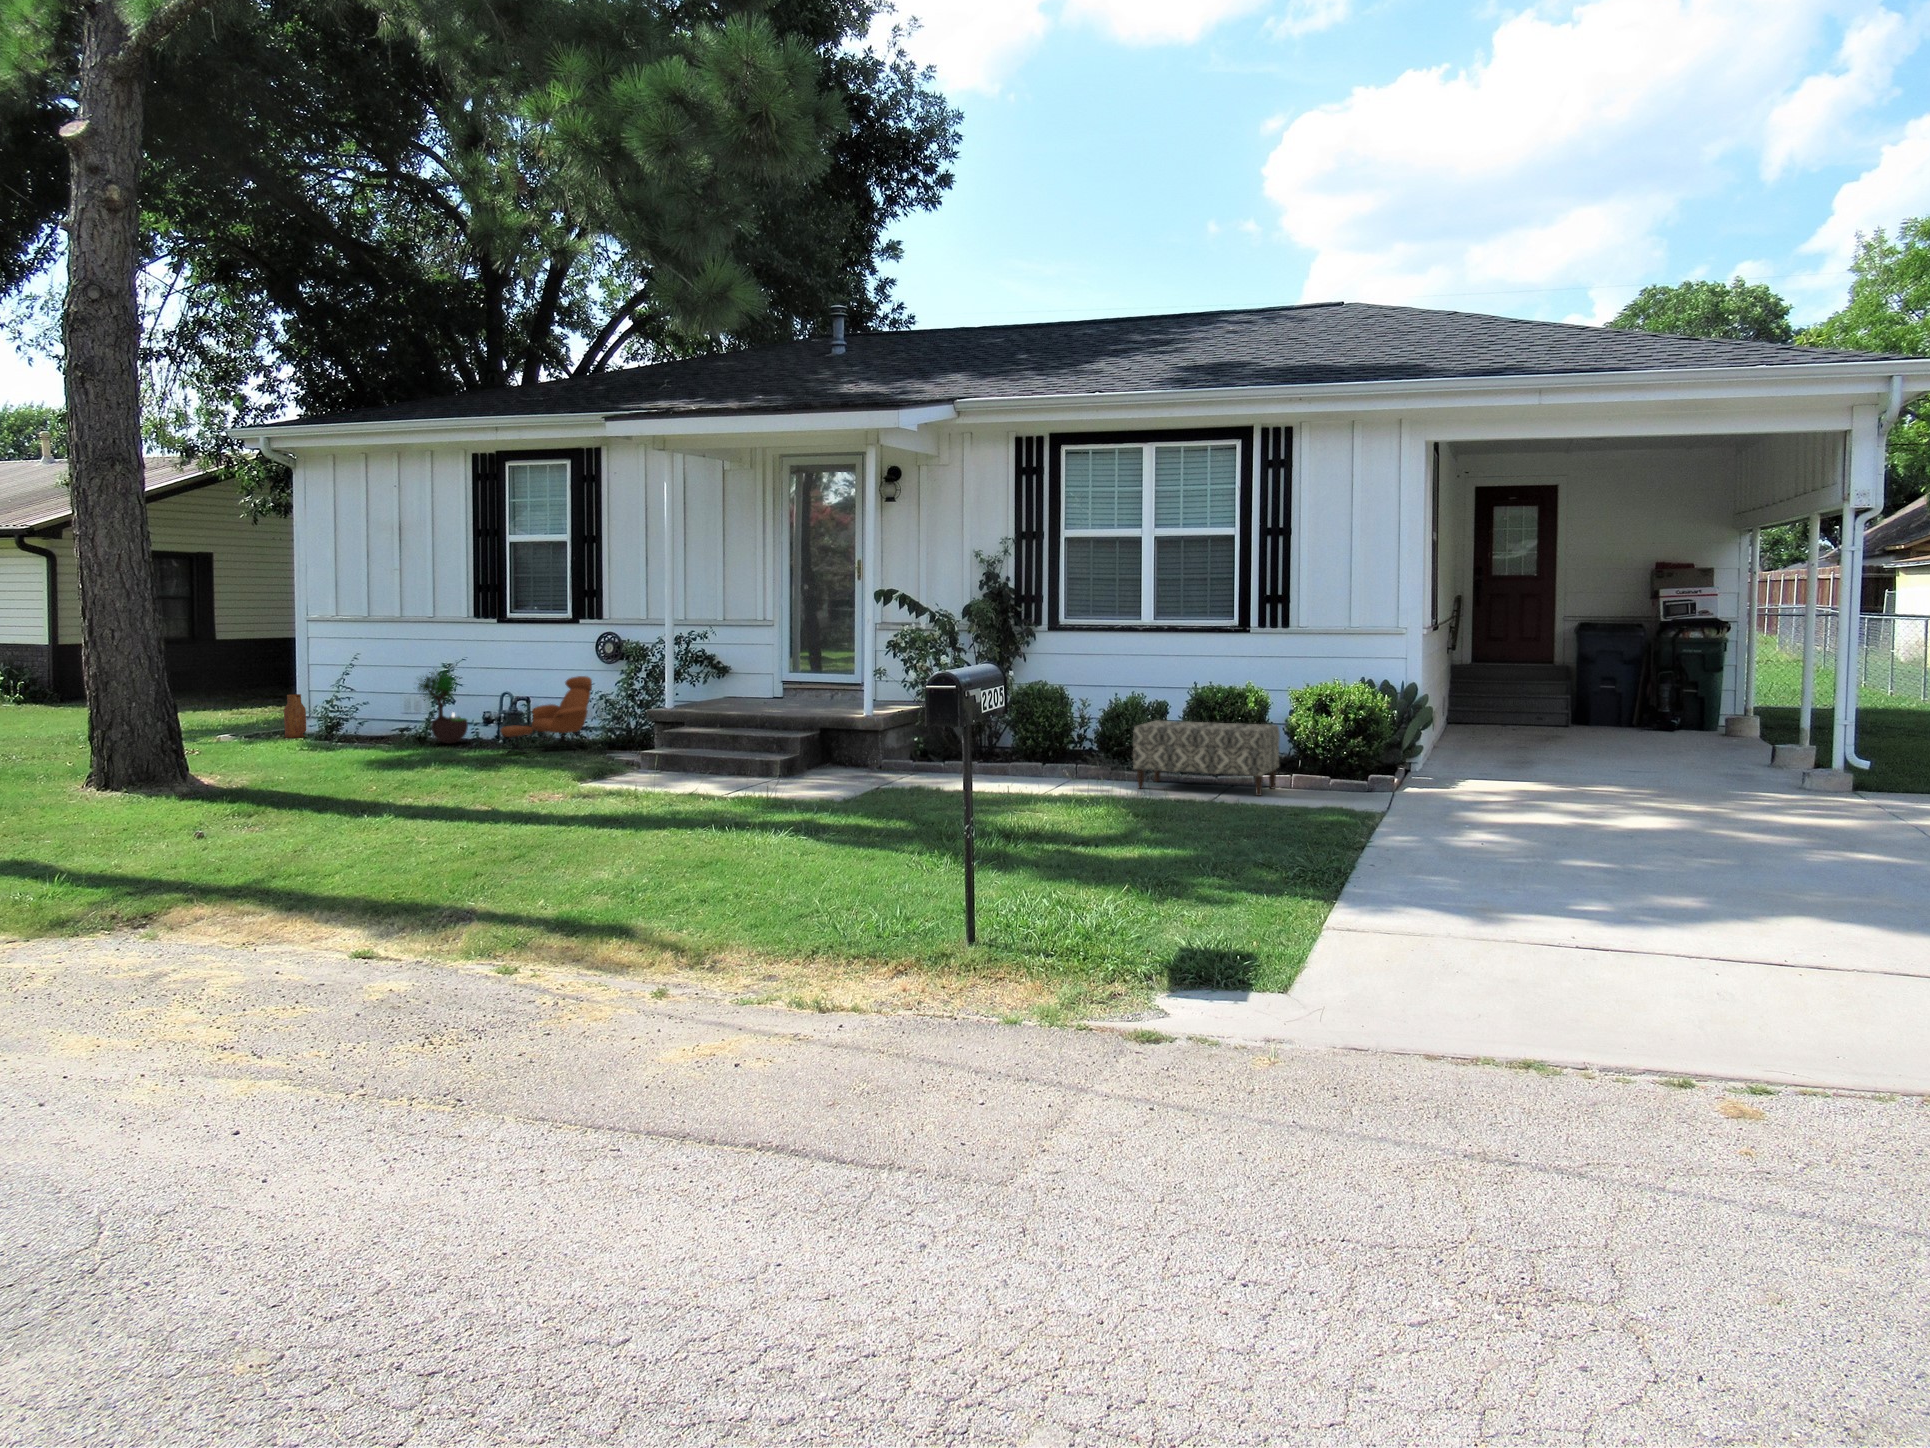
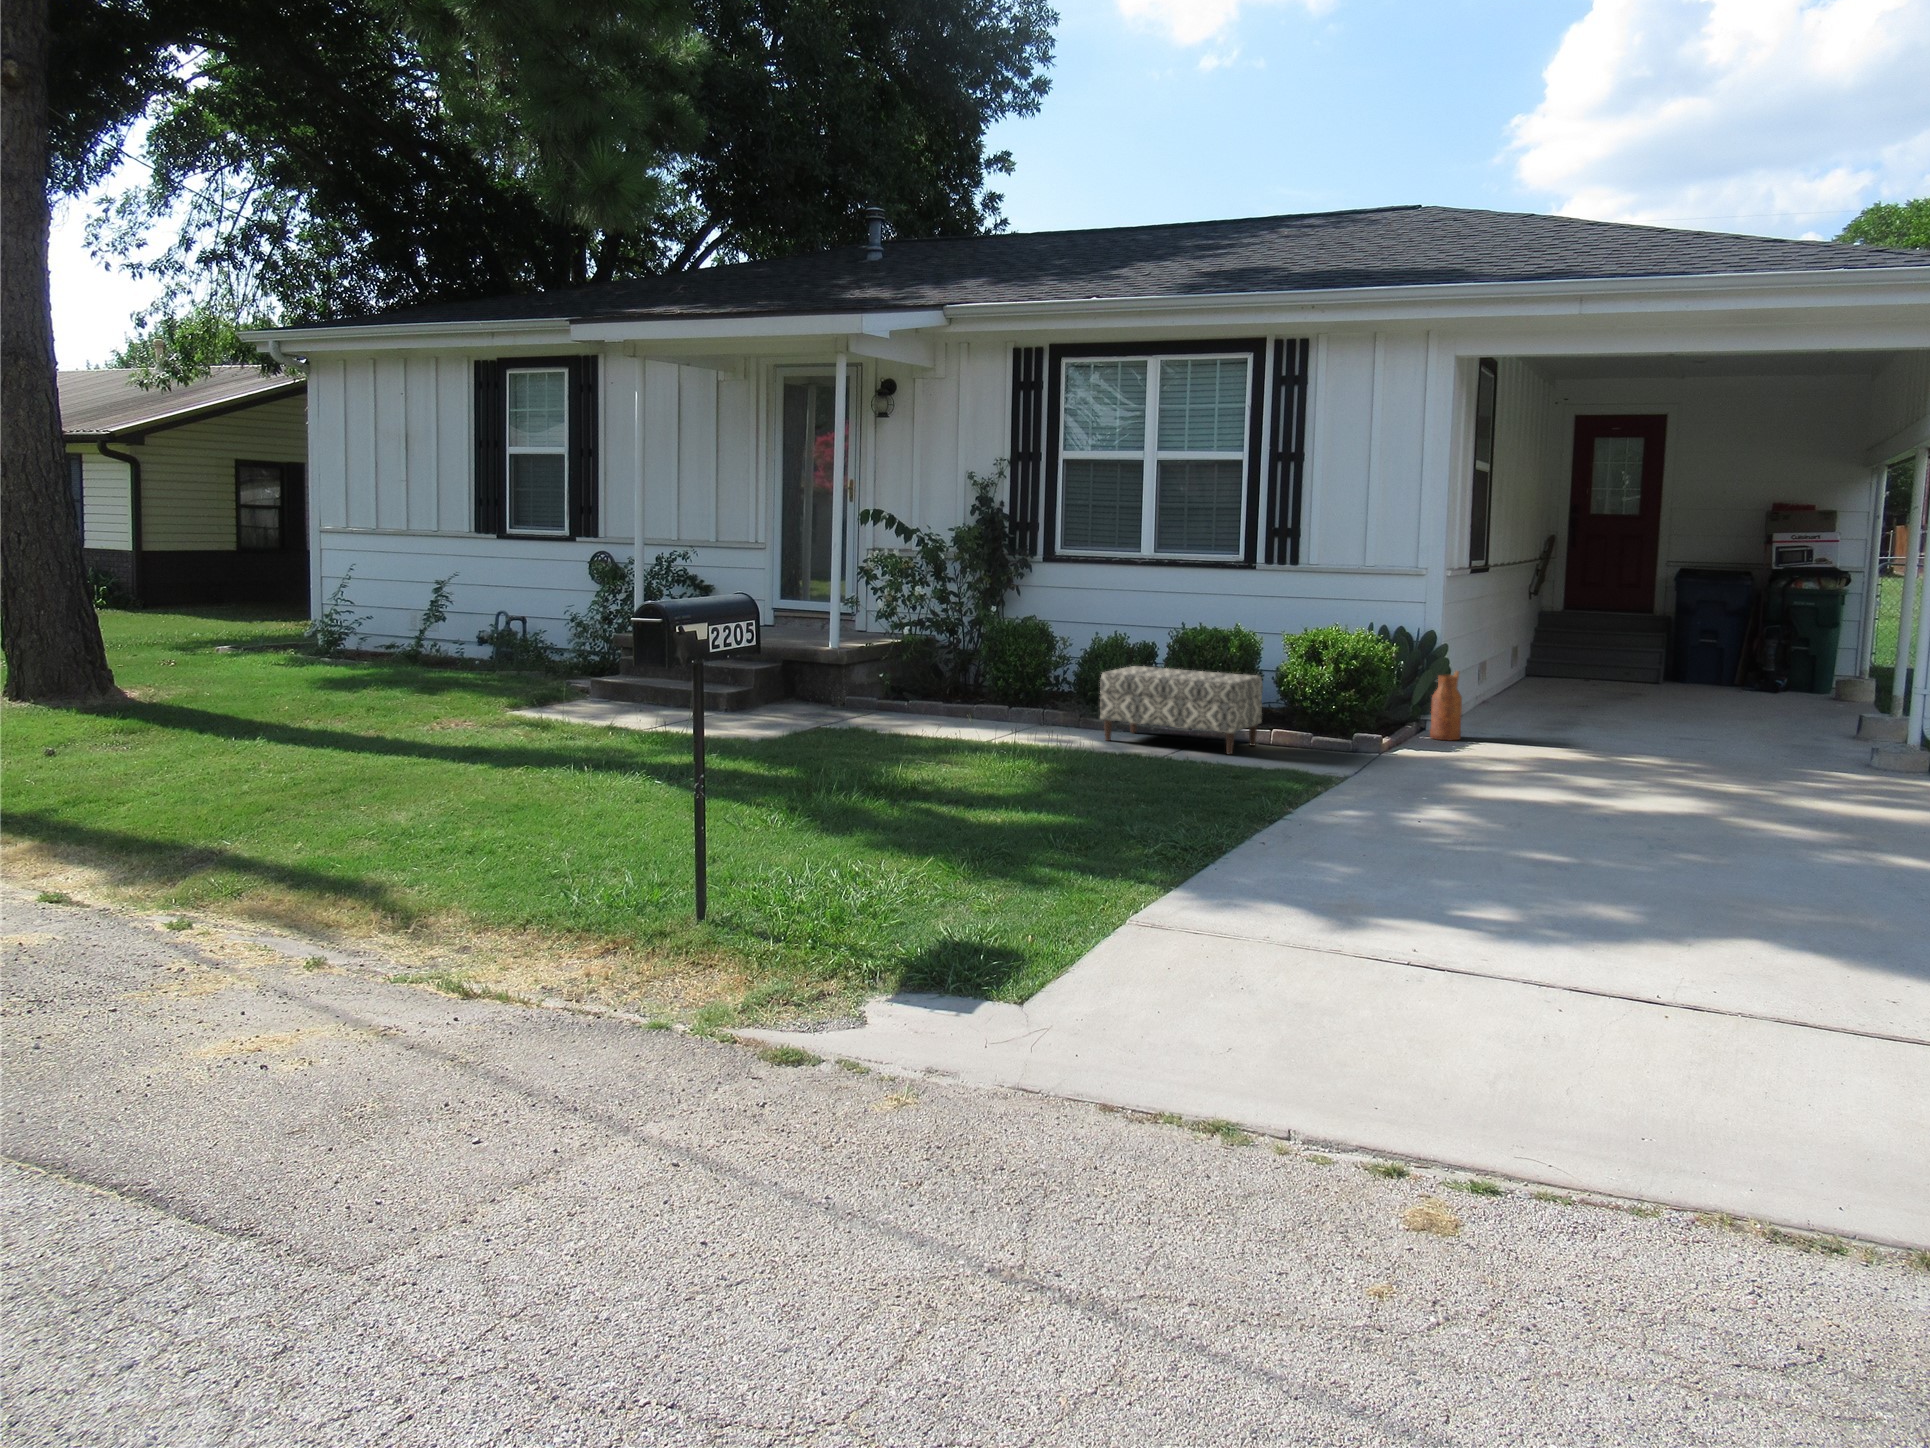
potted tree: present [418,670,468,743] -> none [405,580,466,663]
lounge chair: present [501,676,592,753] -> none [481,597,582,679]
watering can: present [284,694,307,738] -> present [1430,671,1462,741]

